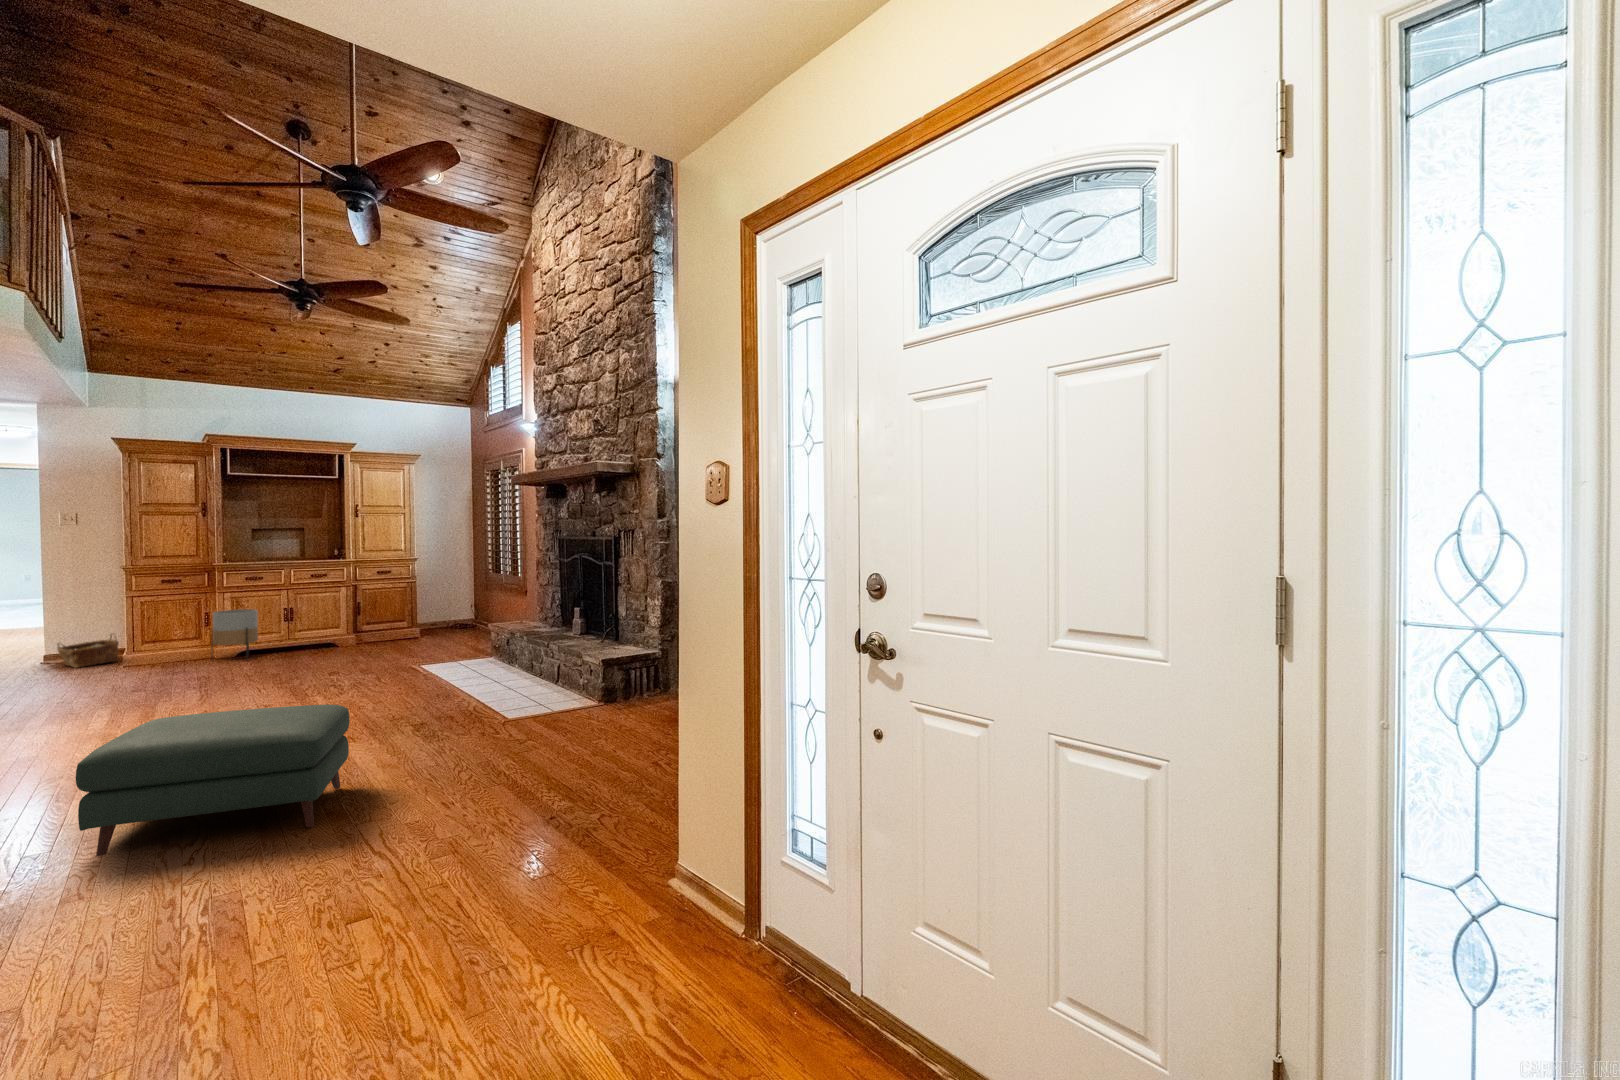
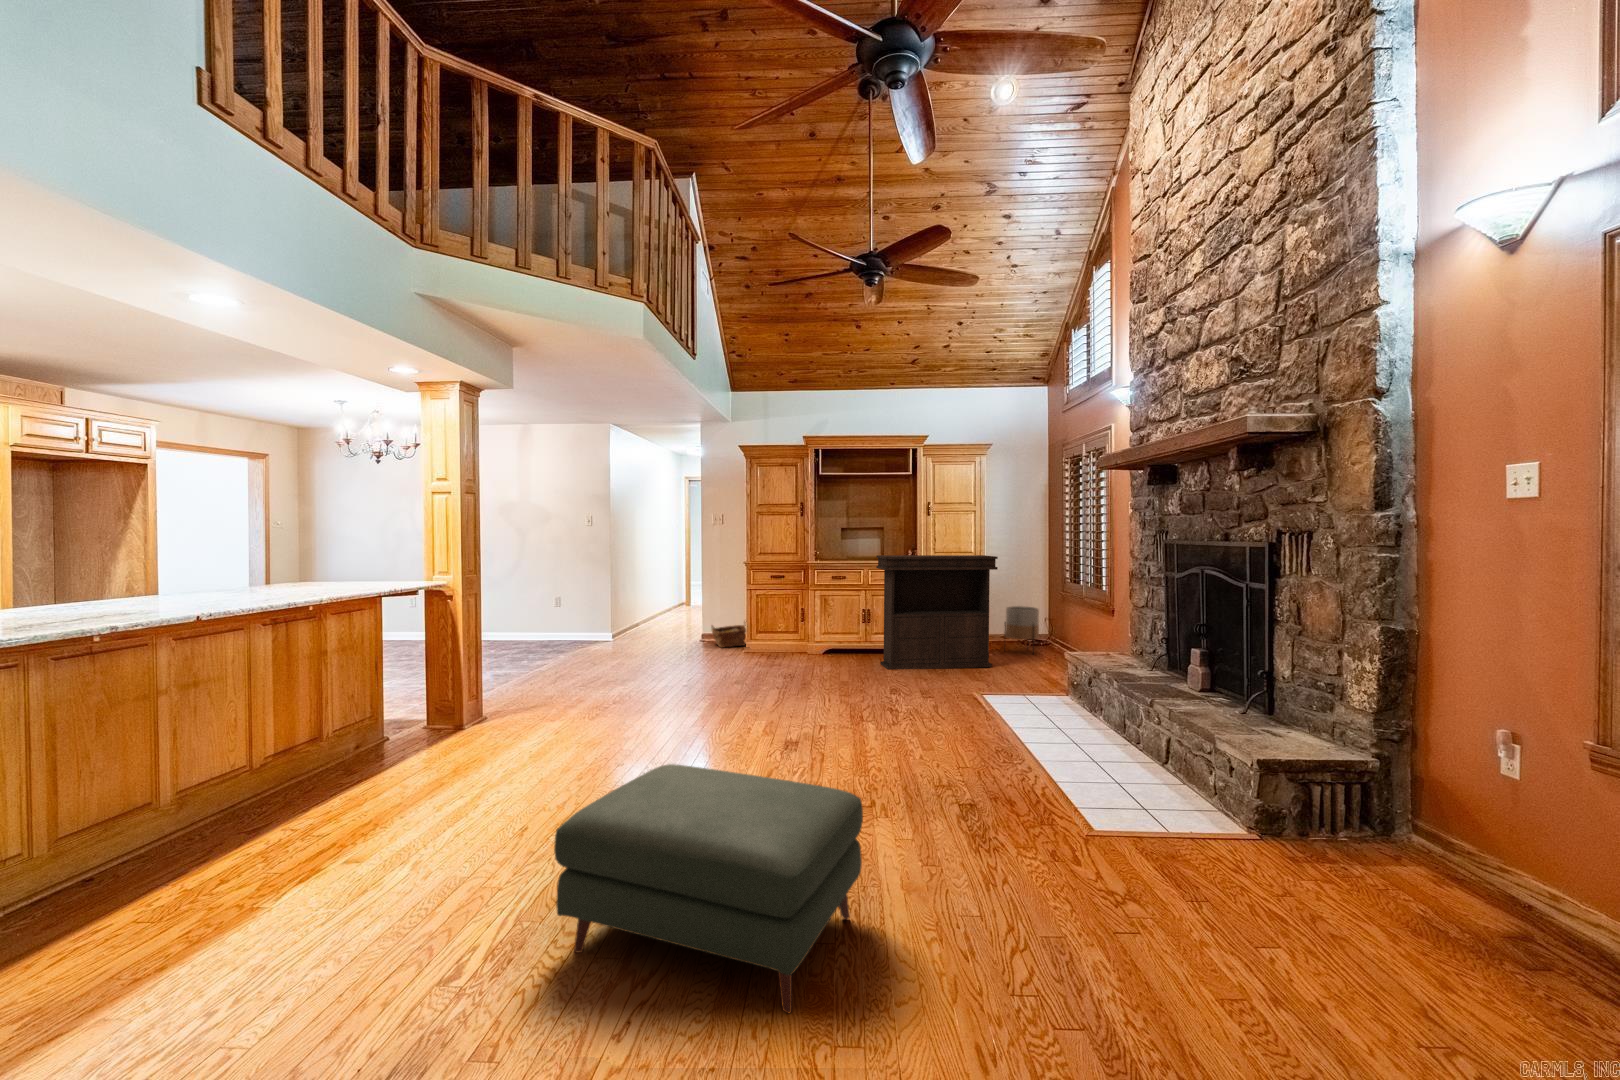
console table: none [301,551,429,661] -> present [876,555,998,670]
planter: present [211,609,258,659] -> present [1004,606,1039,640]

